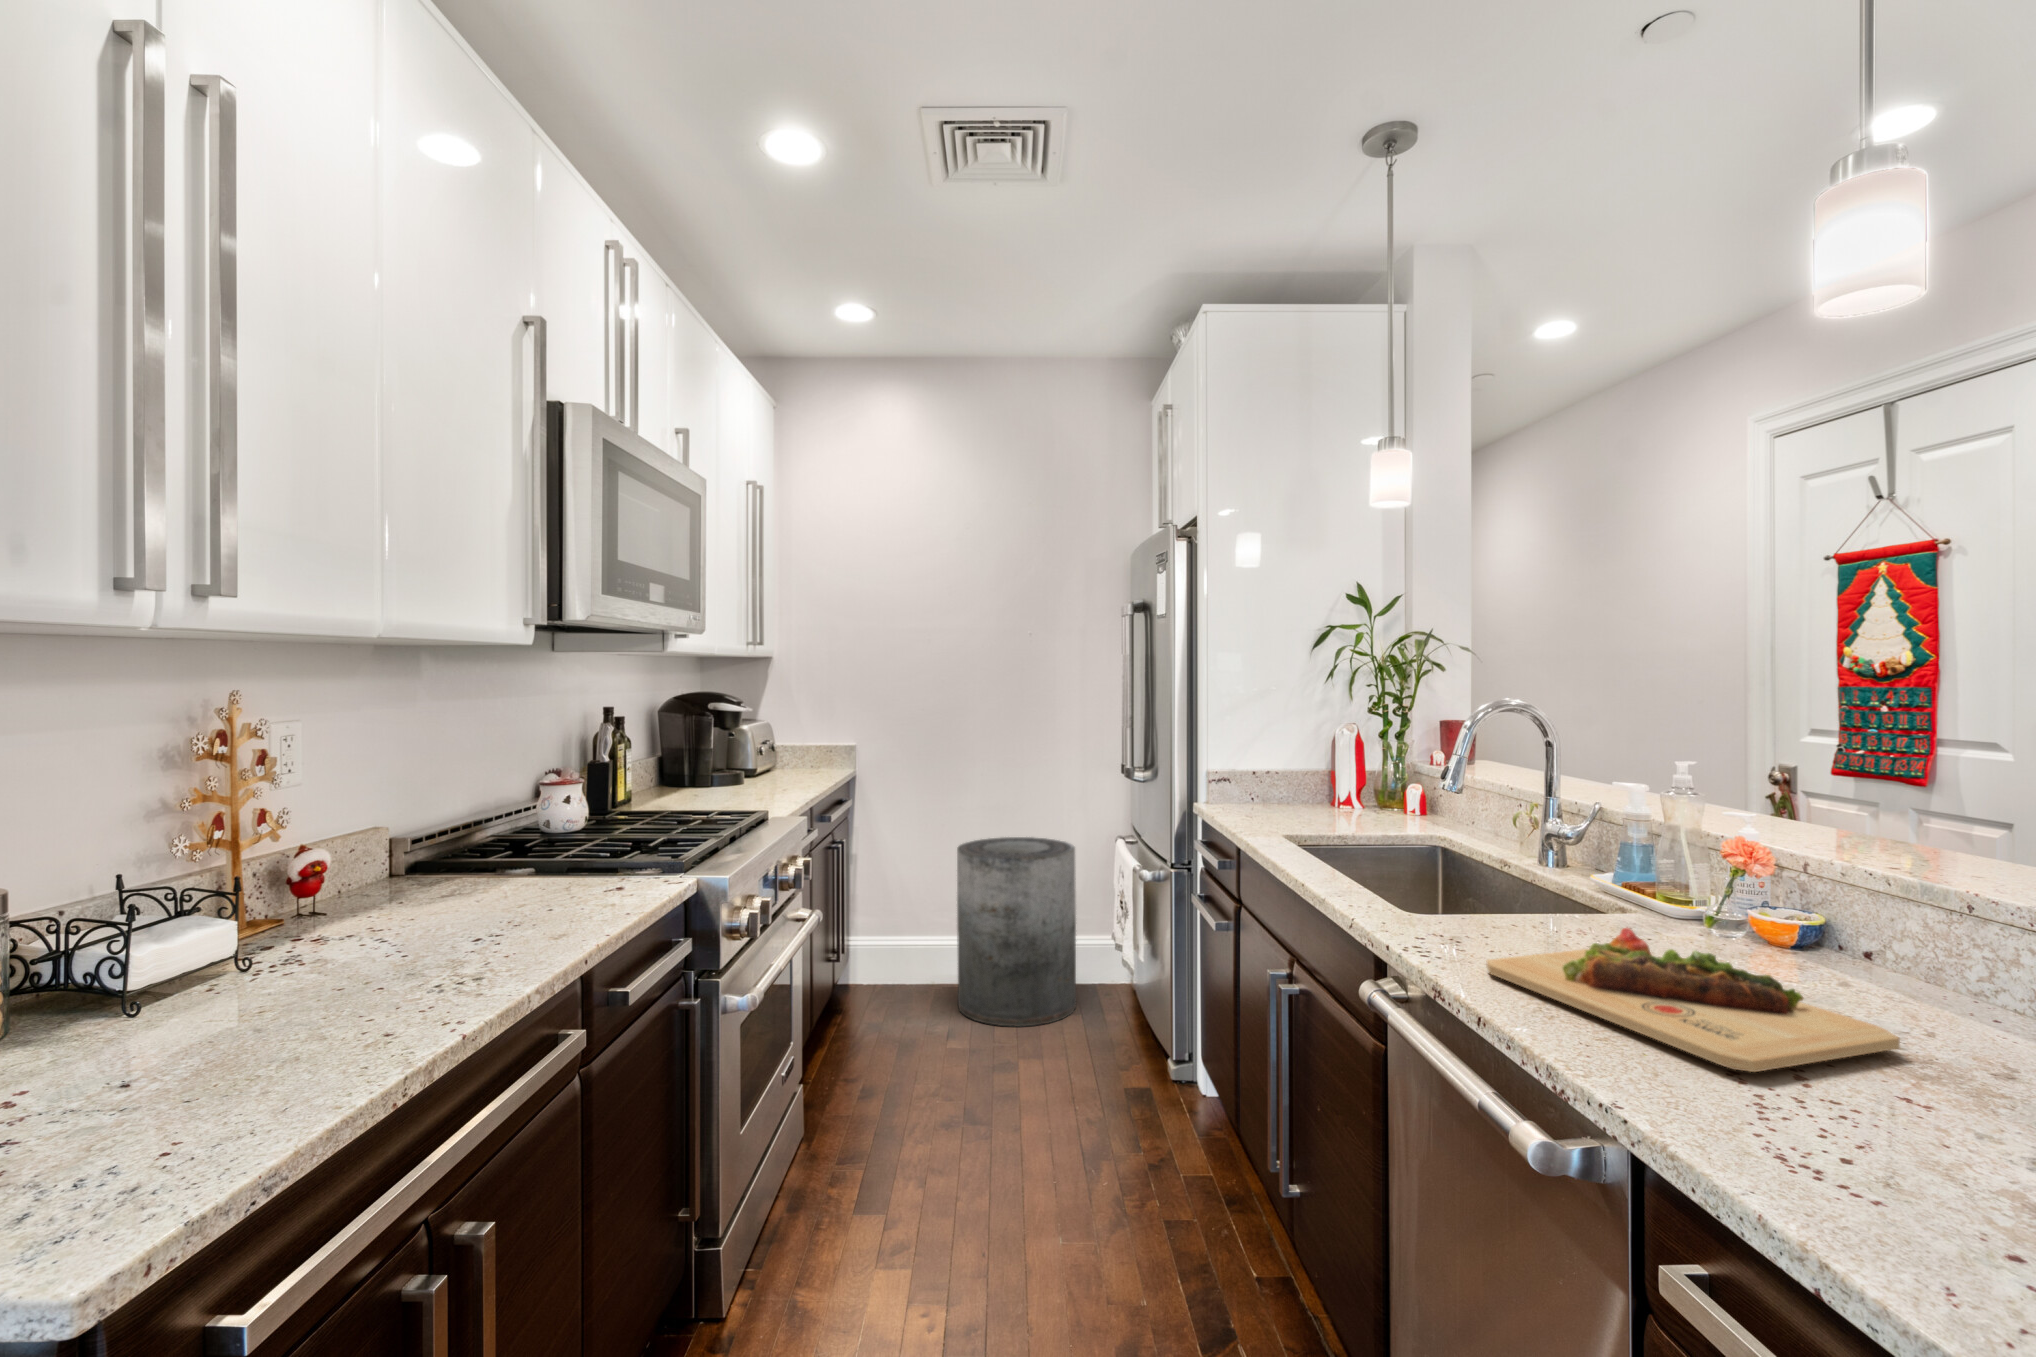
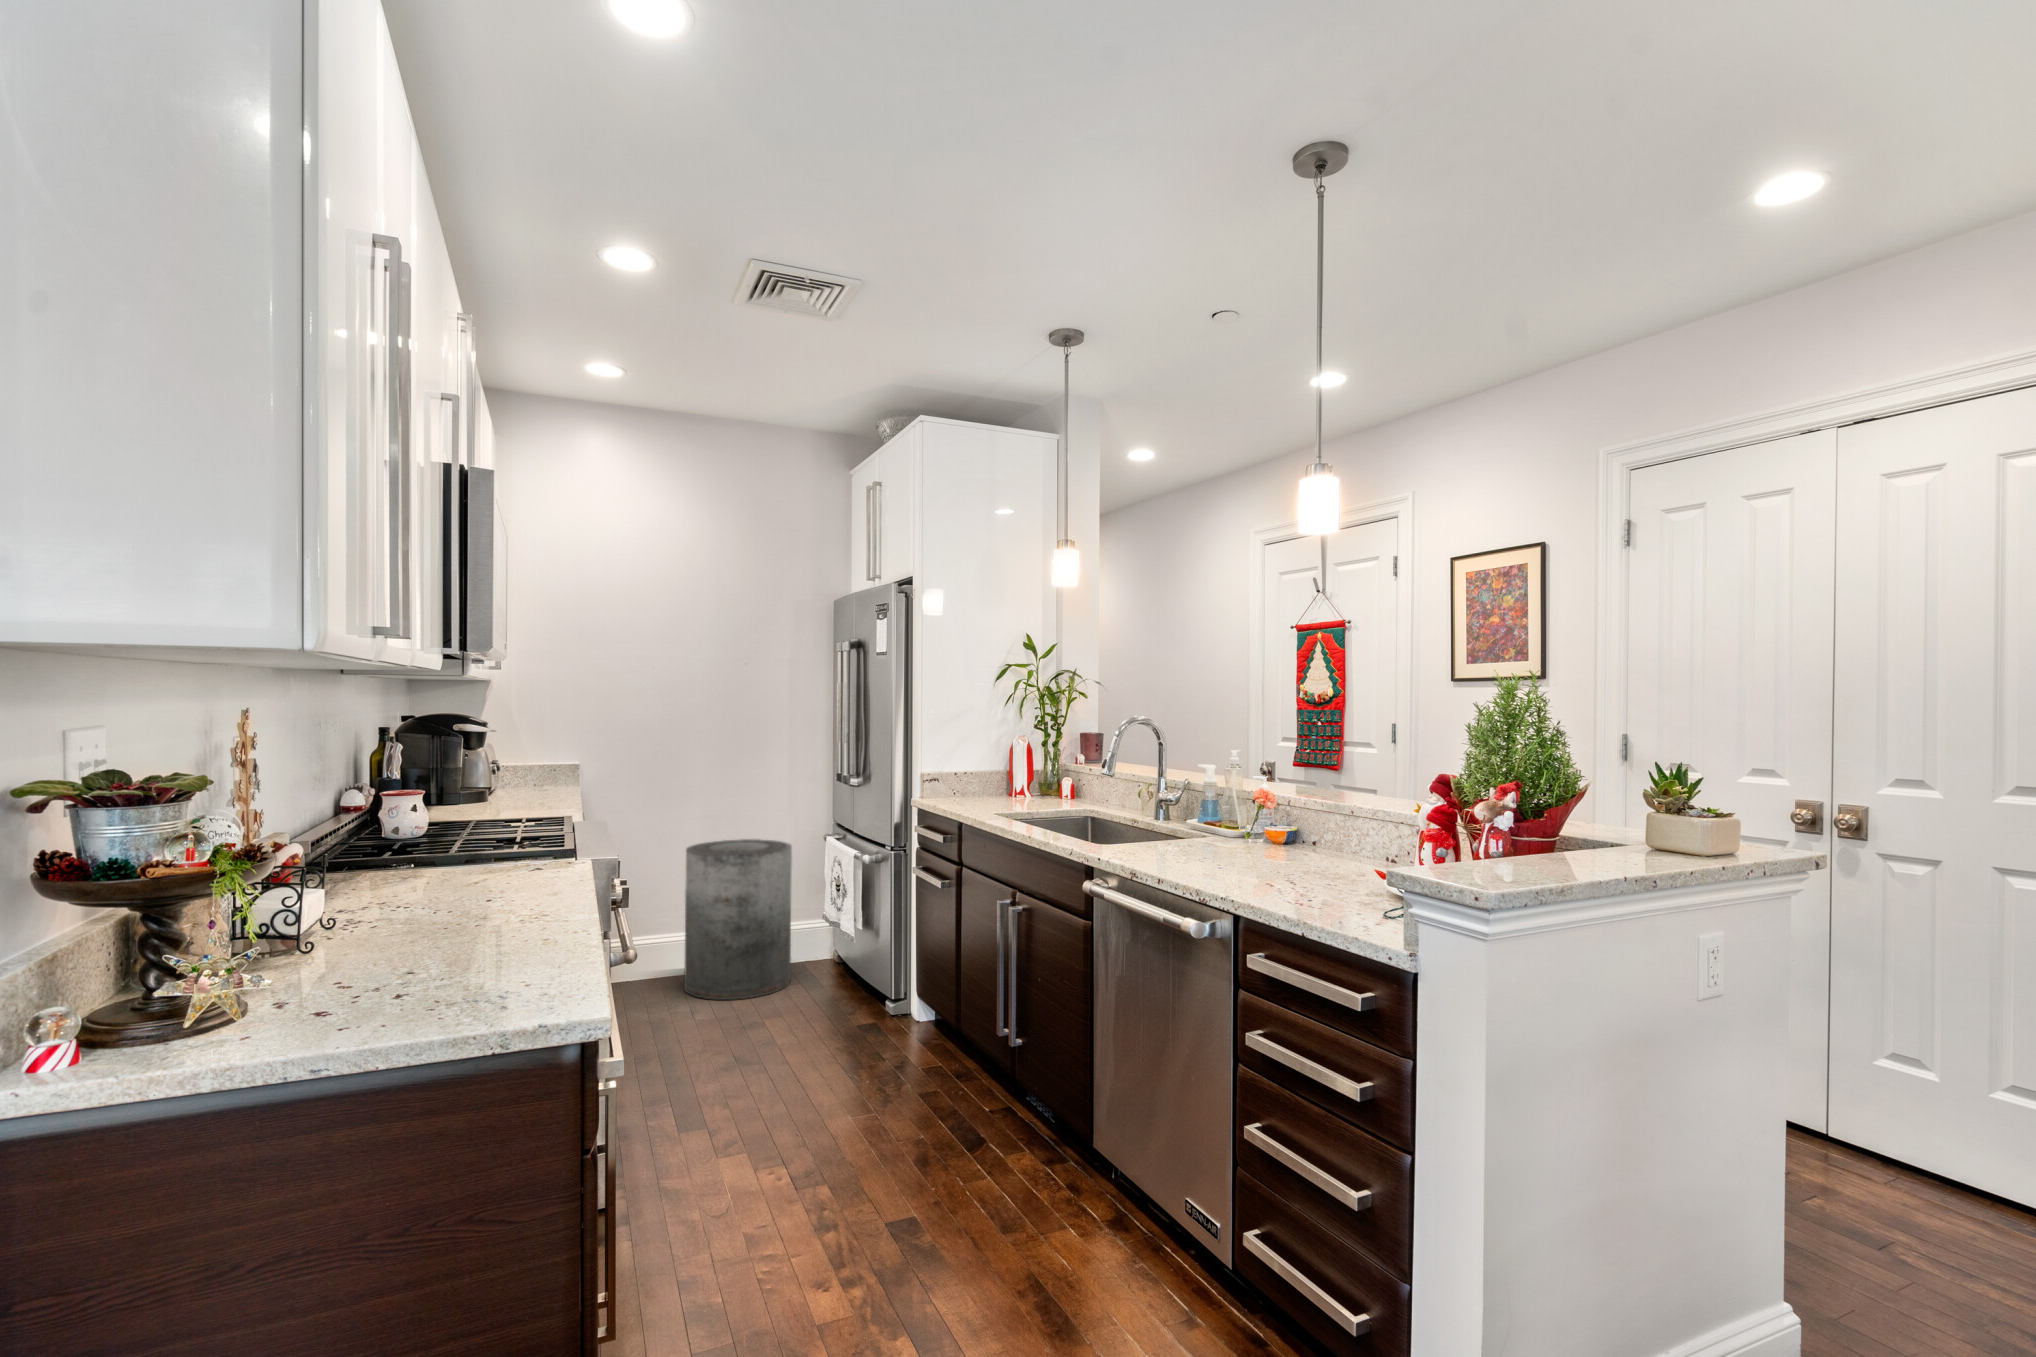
cutting board: present [1486,928,1900,1072] -> none [1157,833,1326,881]

